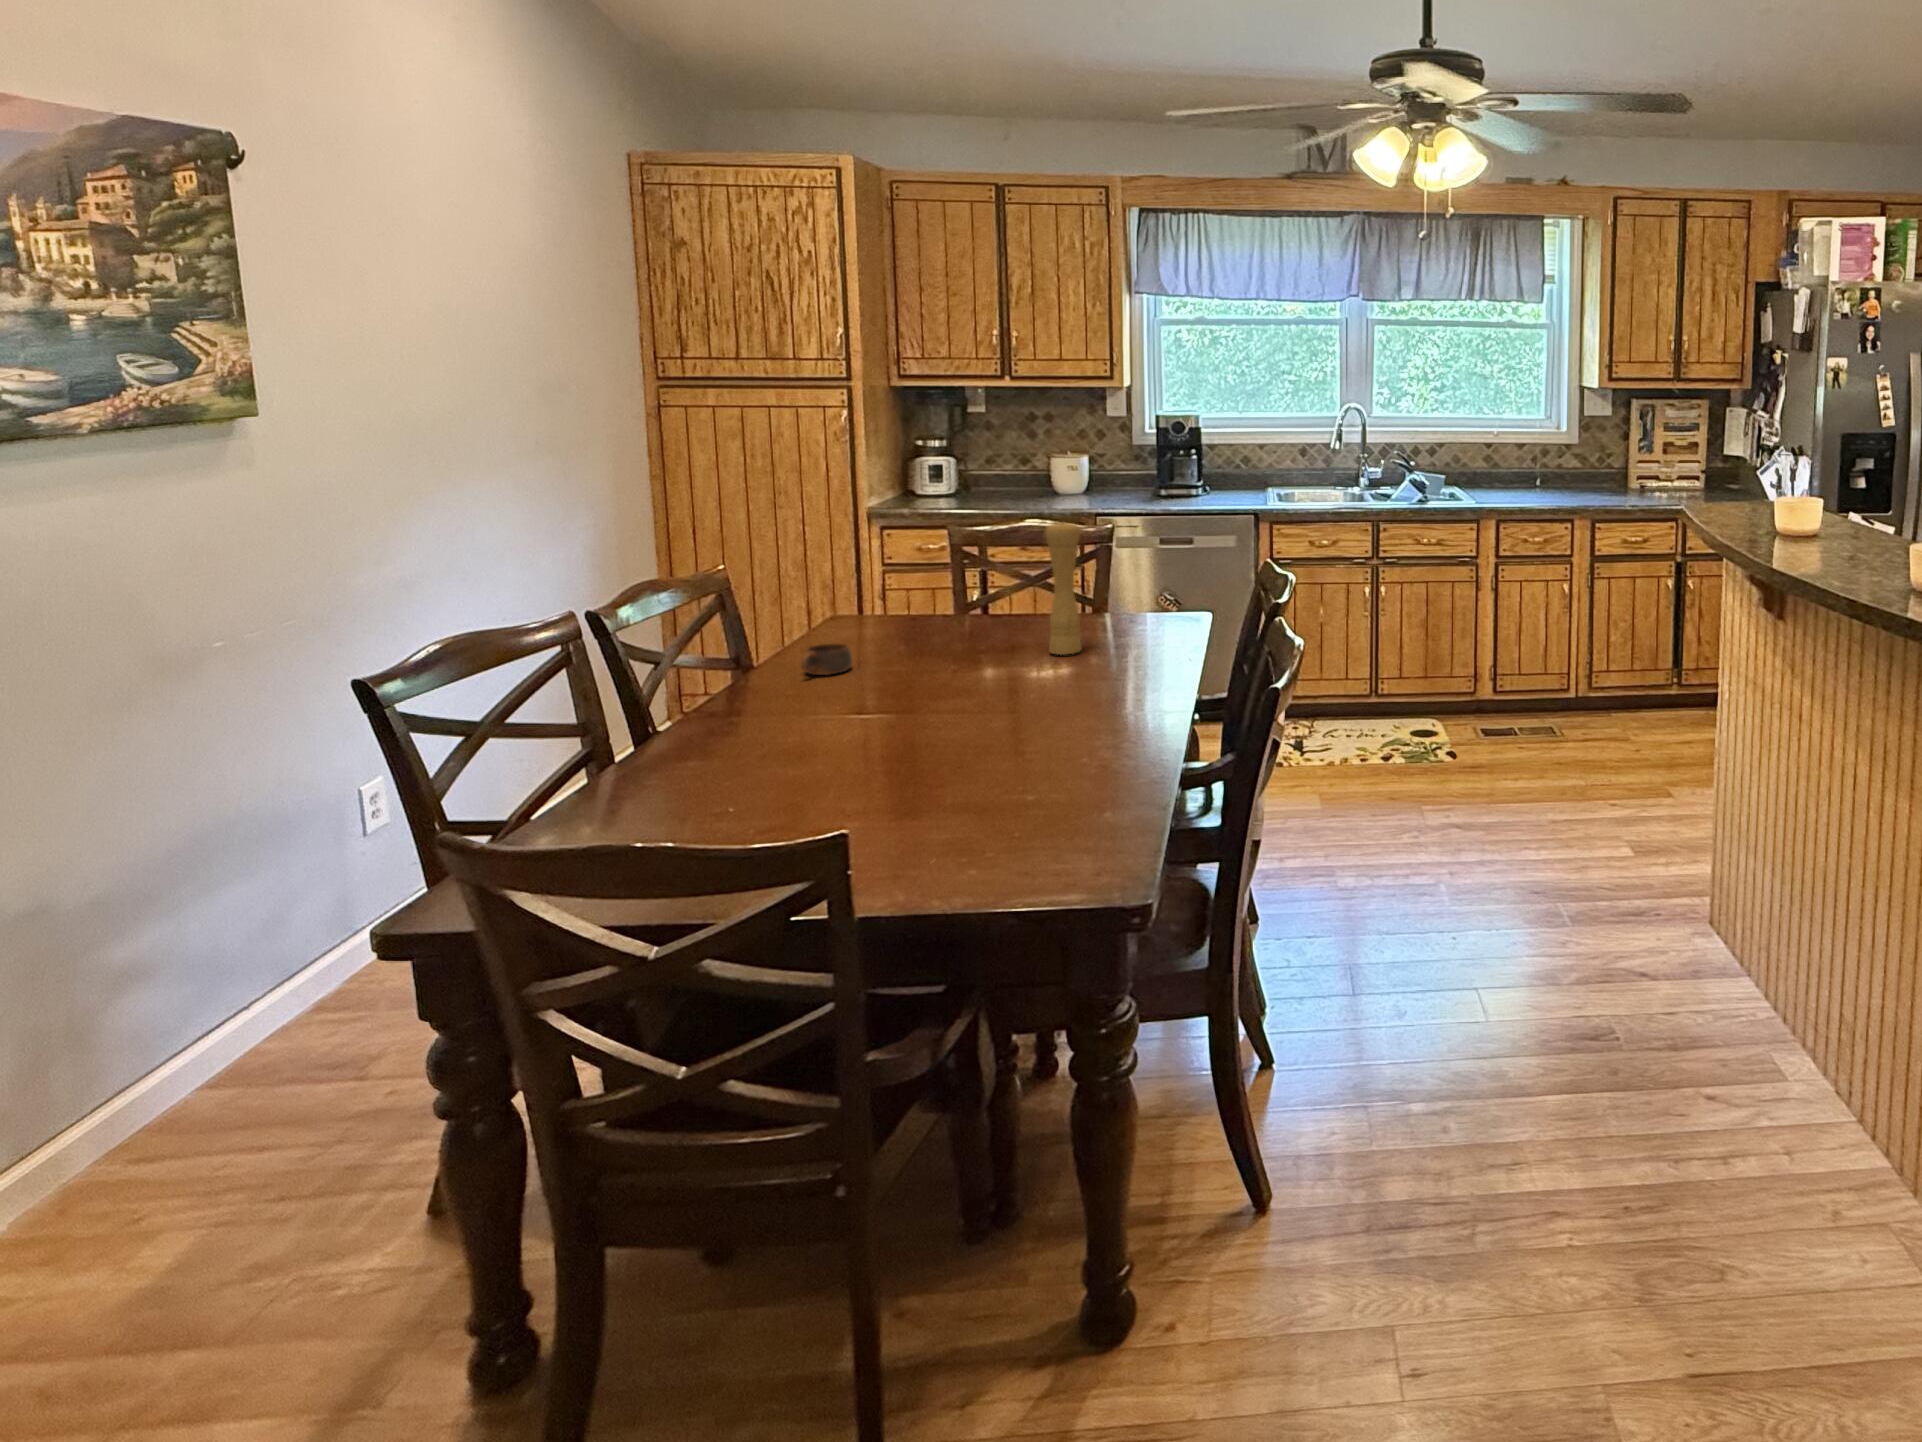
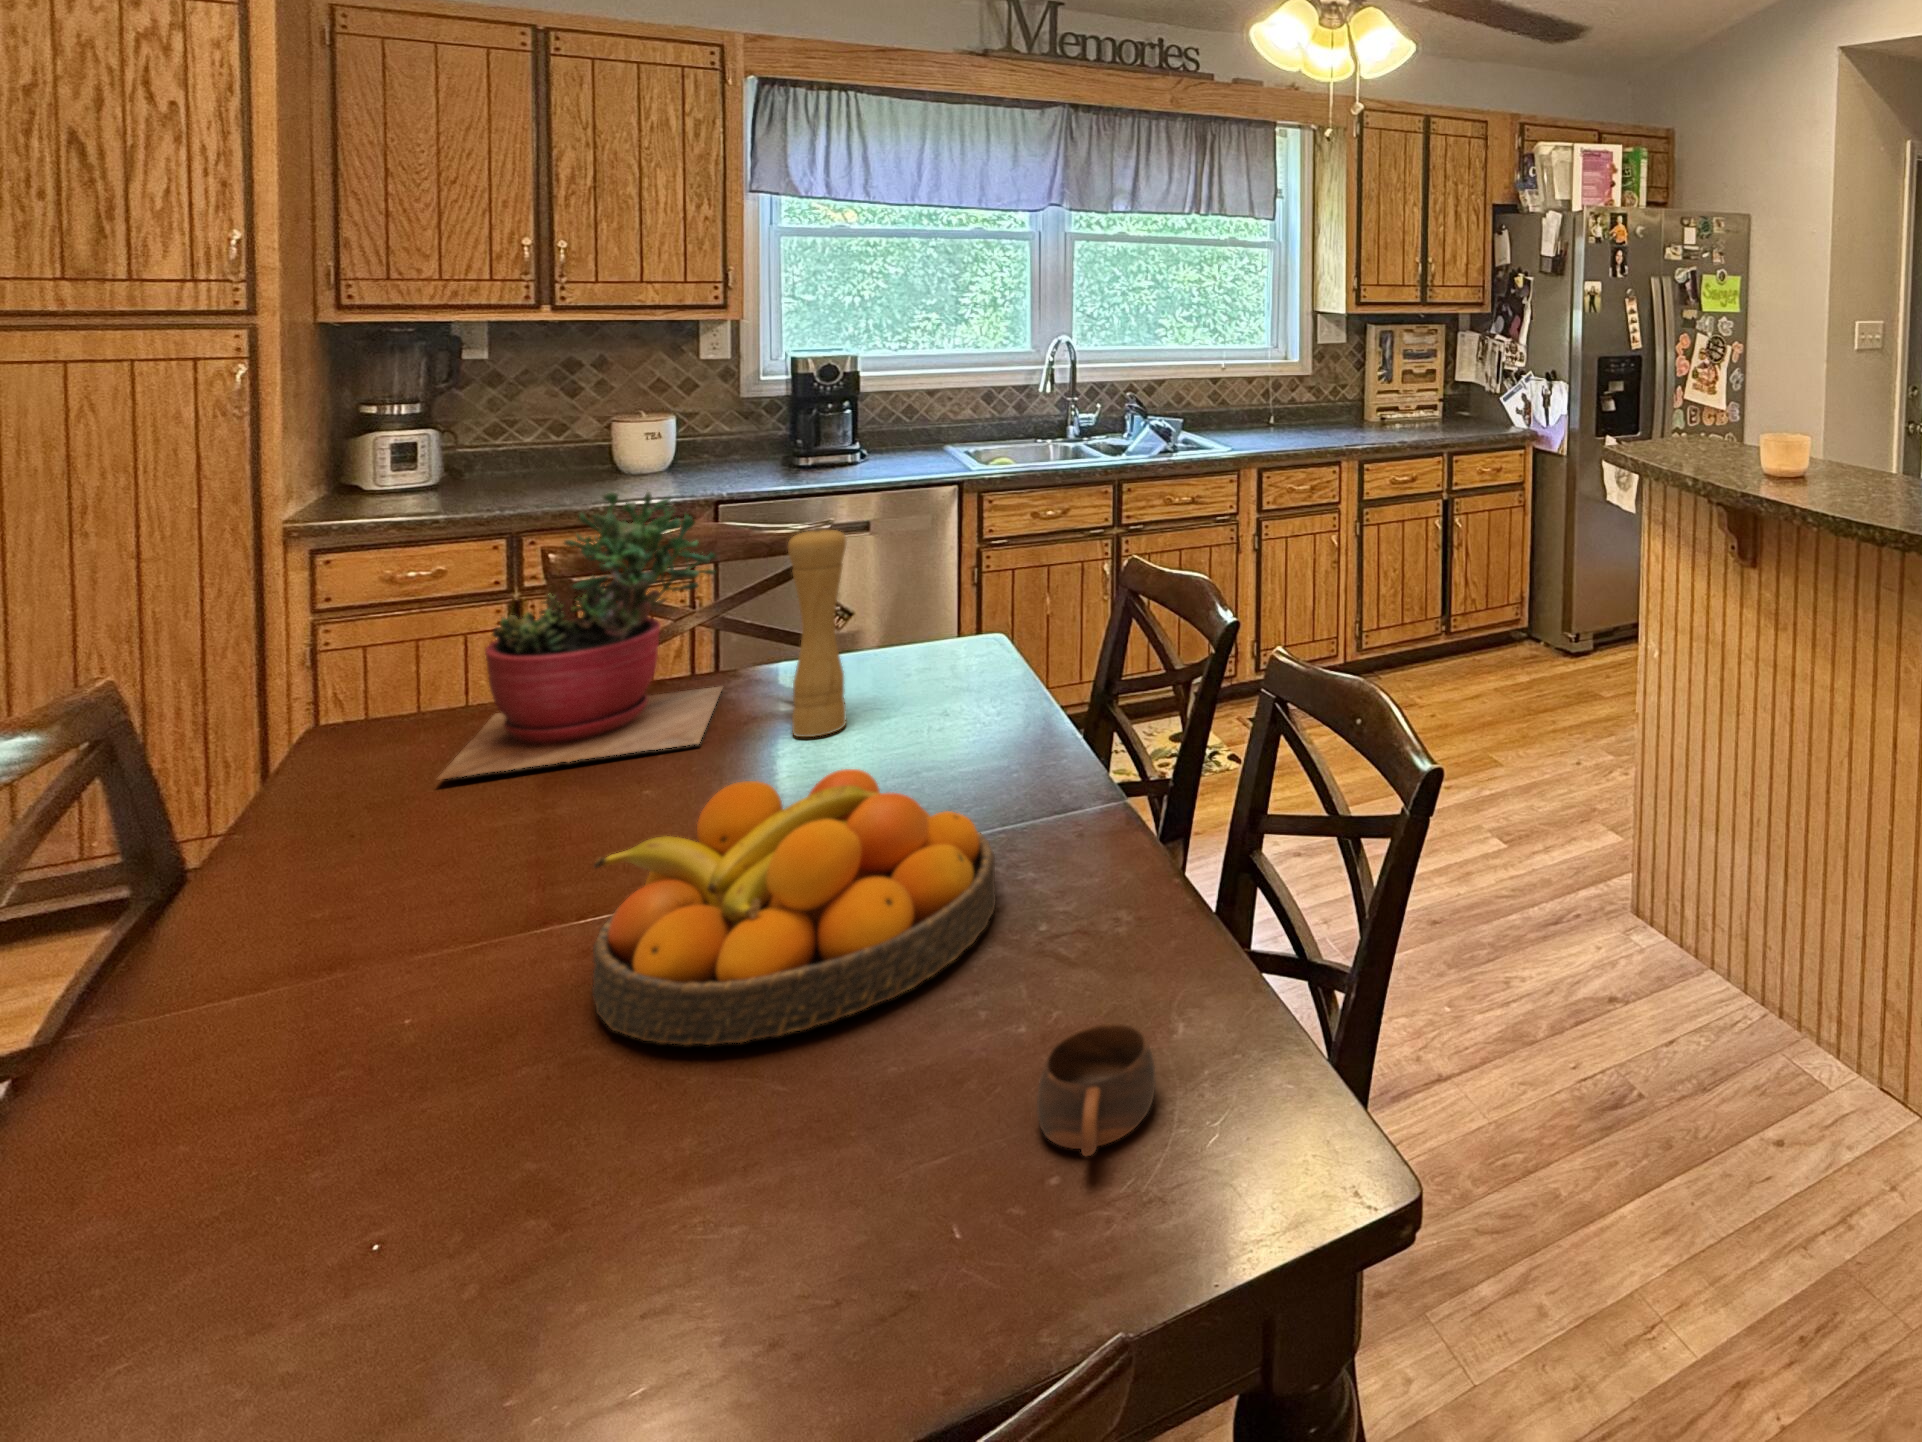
succulent plant: none [874,491,1033,650] -> present [436,492,722,779]
cup: present [801,643,852,675] -> present [1037,1023,1156,1156]
fruit bowl: none [879,651,1092,776] -> present [592,769,996,1045]

